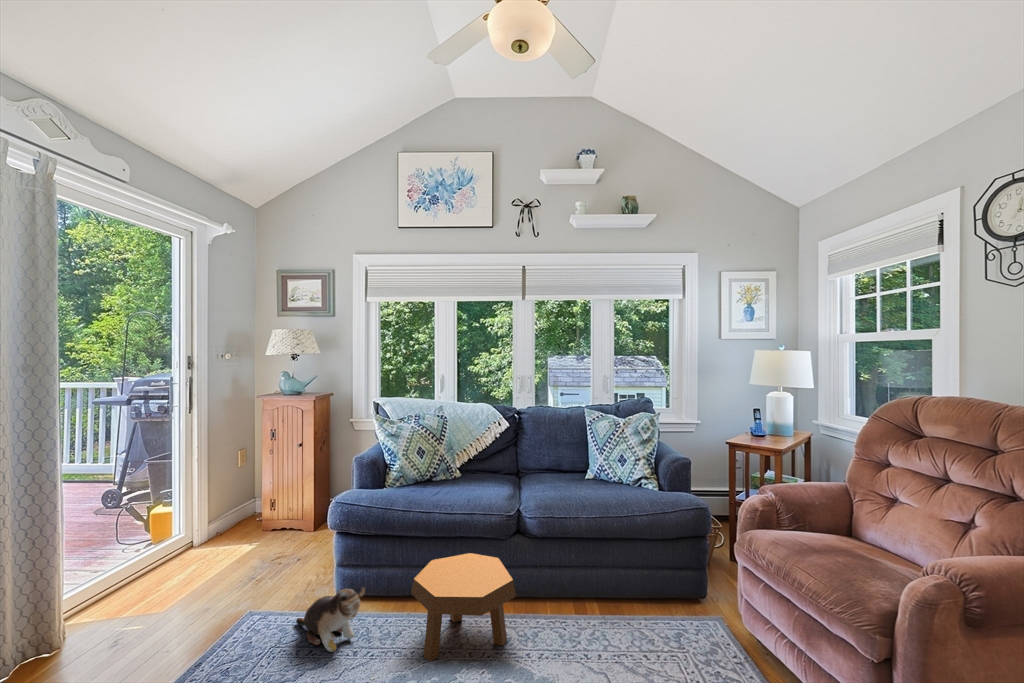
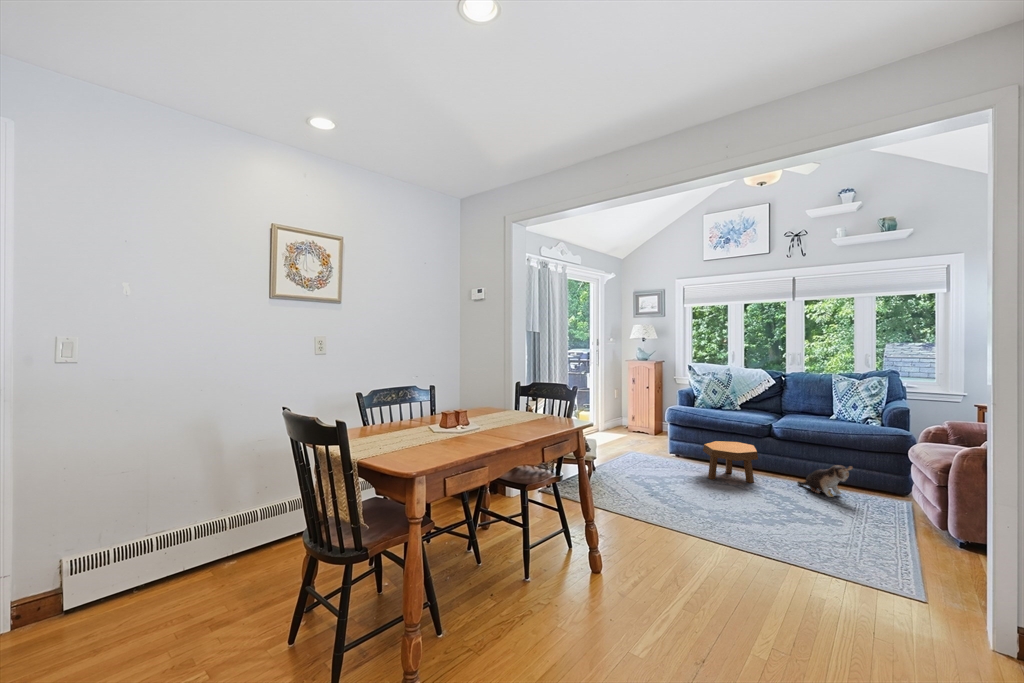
plush toy: present [296,587,365,652] -> present [797,465,853,497]

